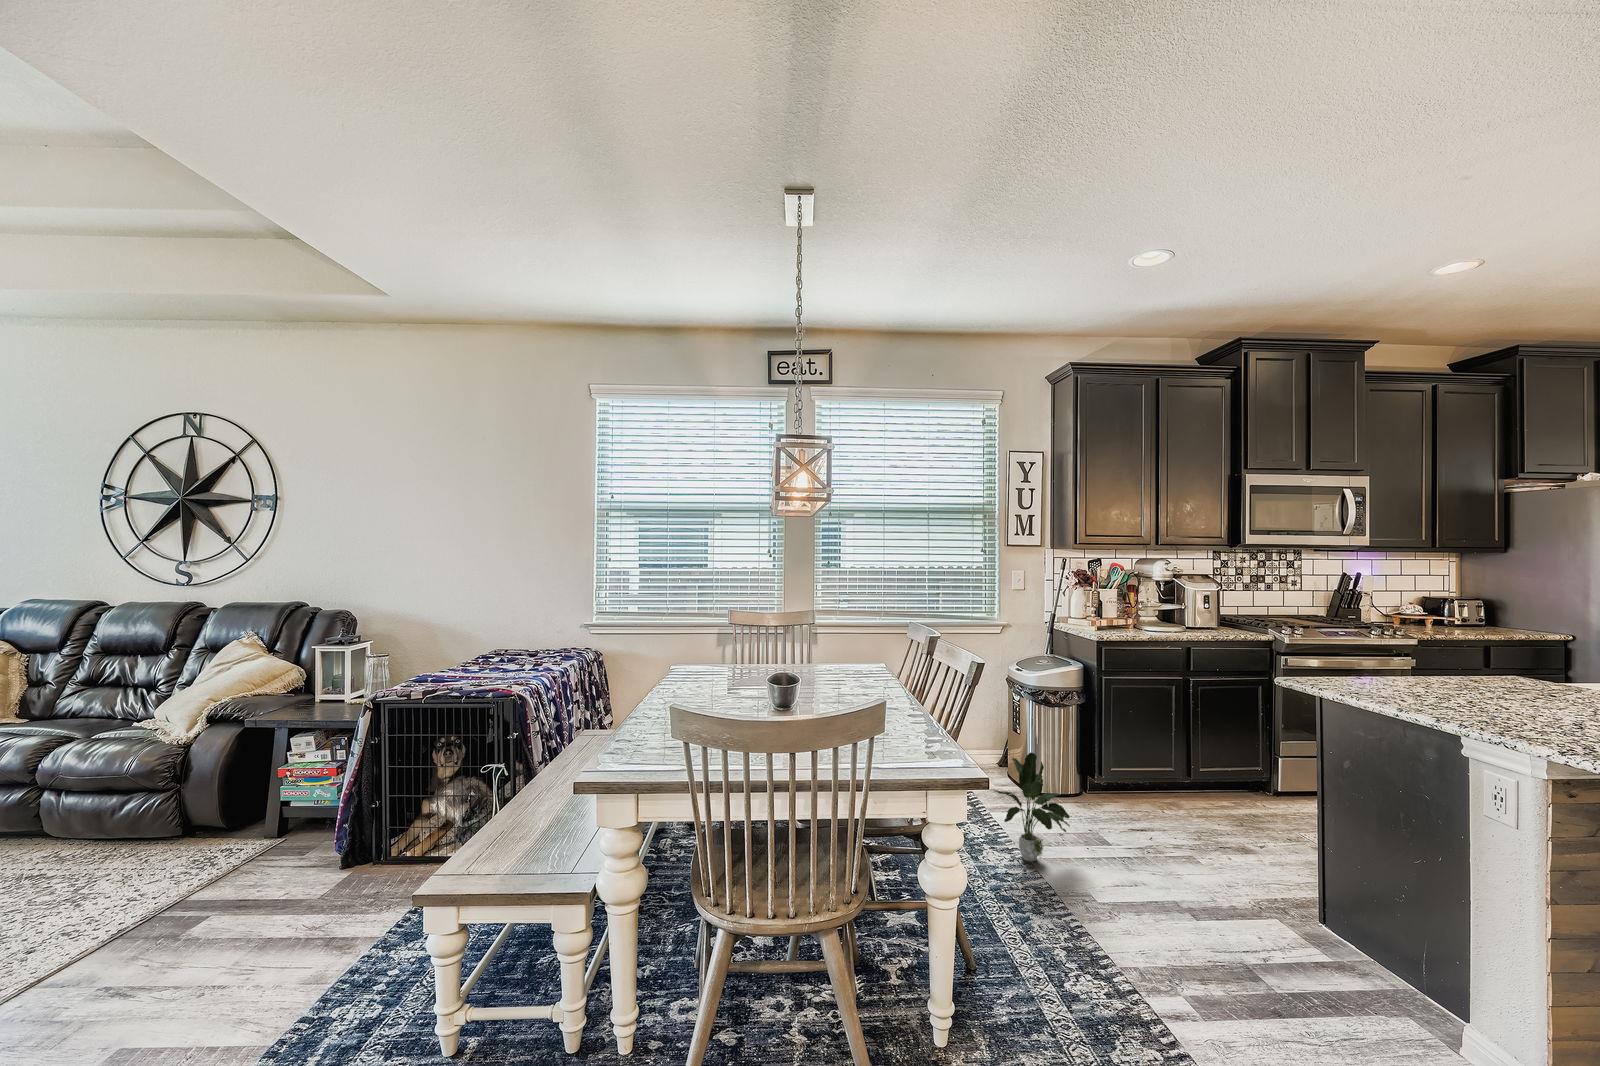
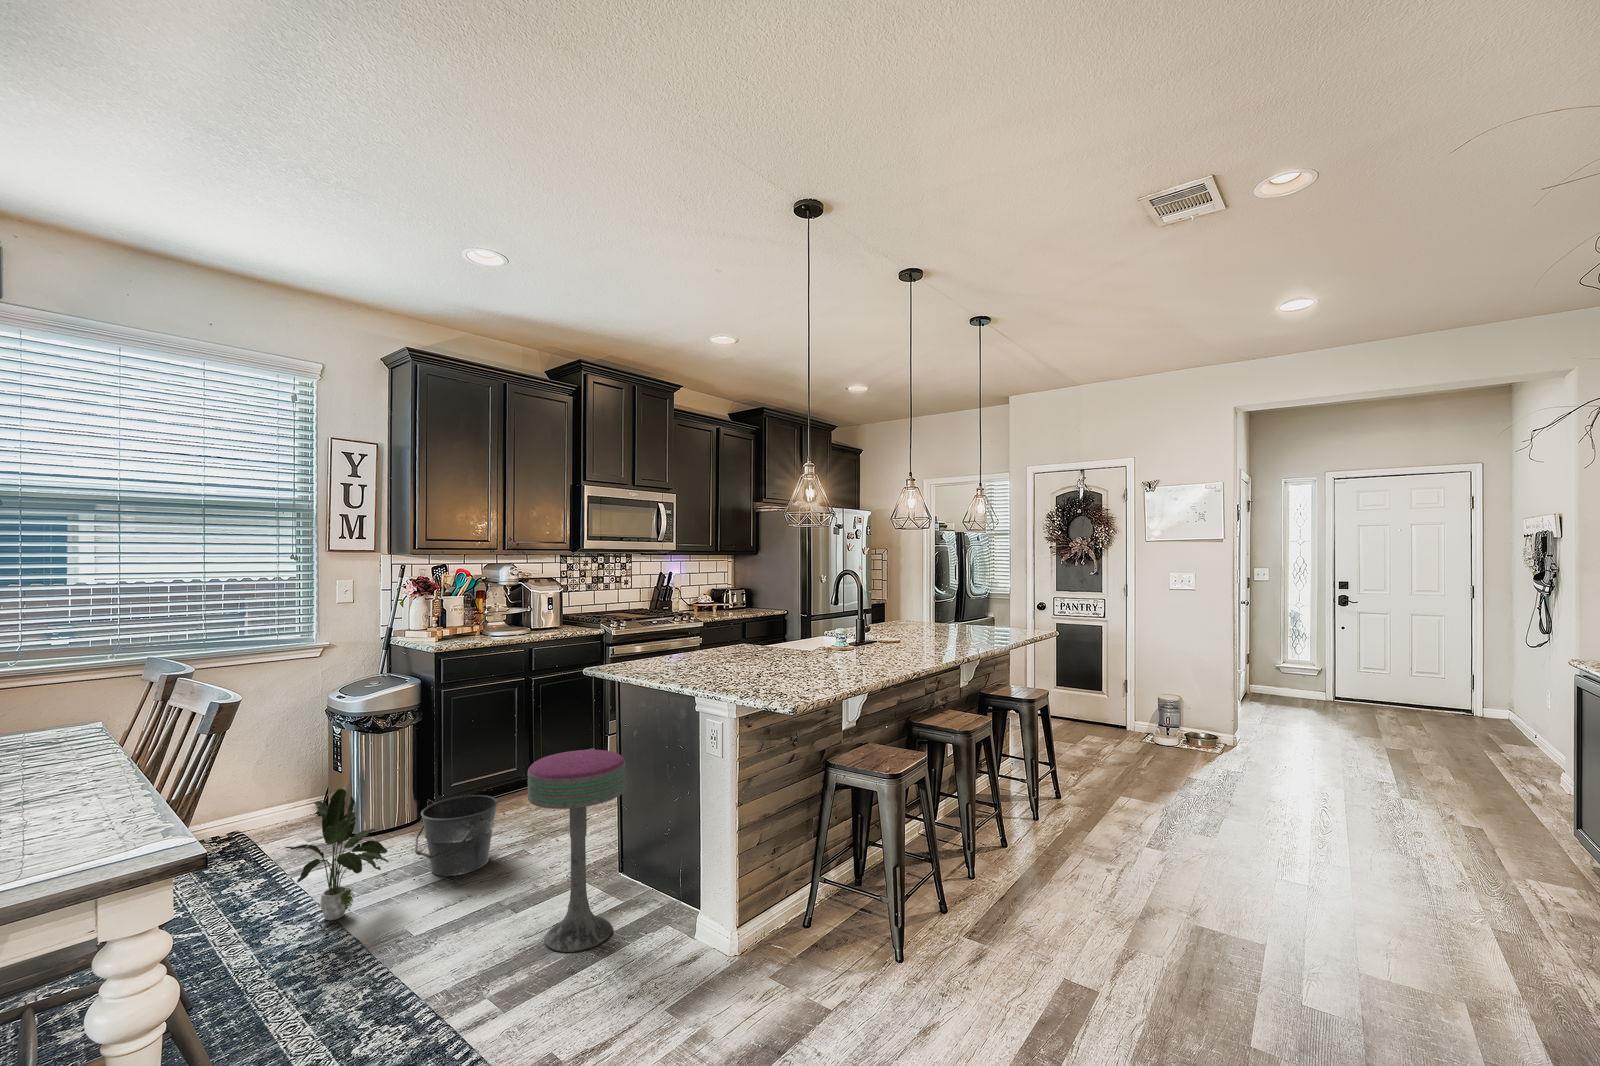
bar stool: none [1216,772,1338,994] -> present [527,750,626,952]
bucket: none [1088,782,1166,859] -> present [415,795,498,876]

